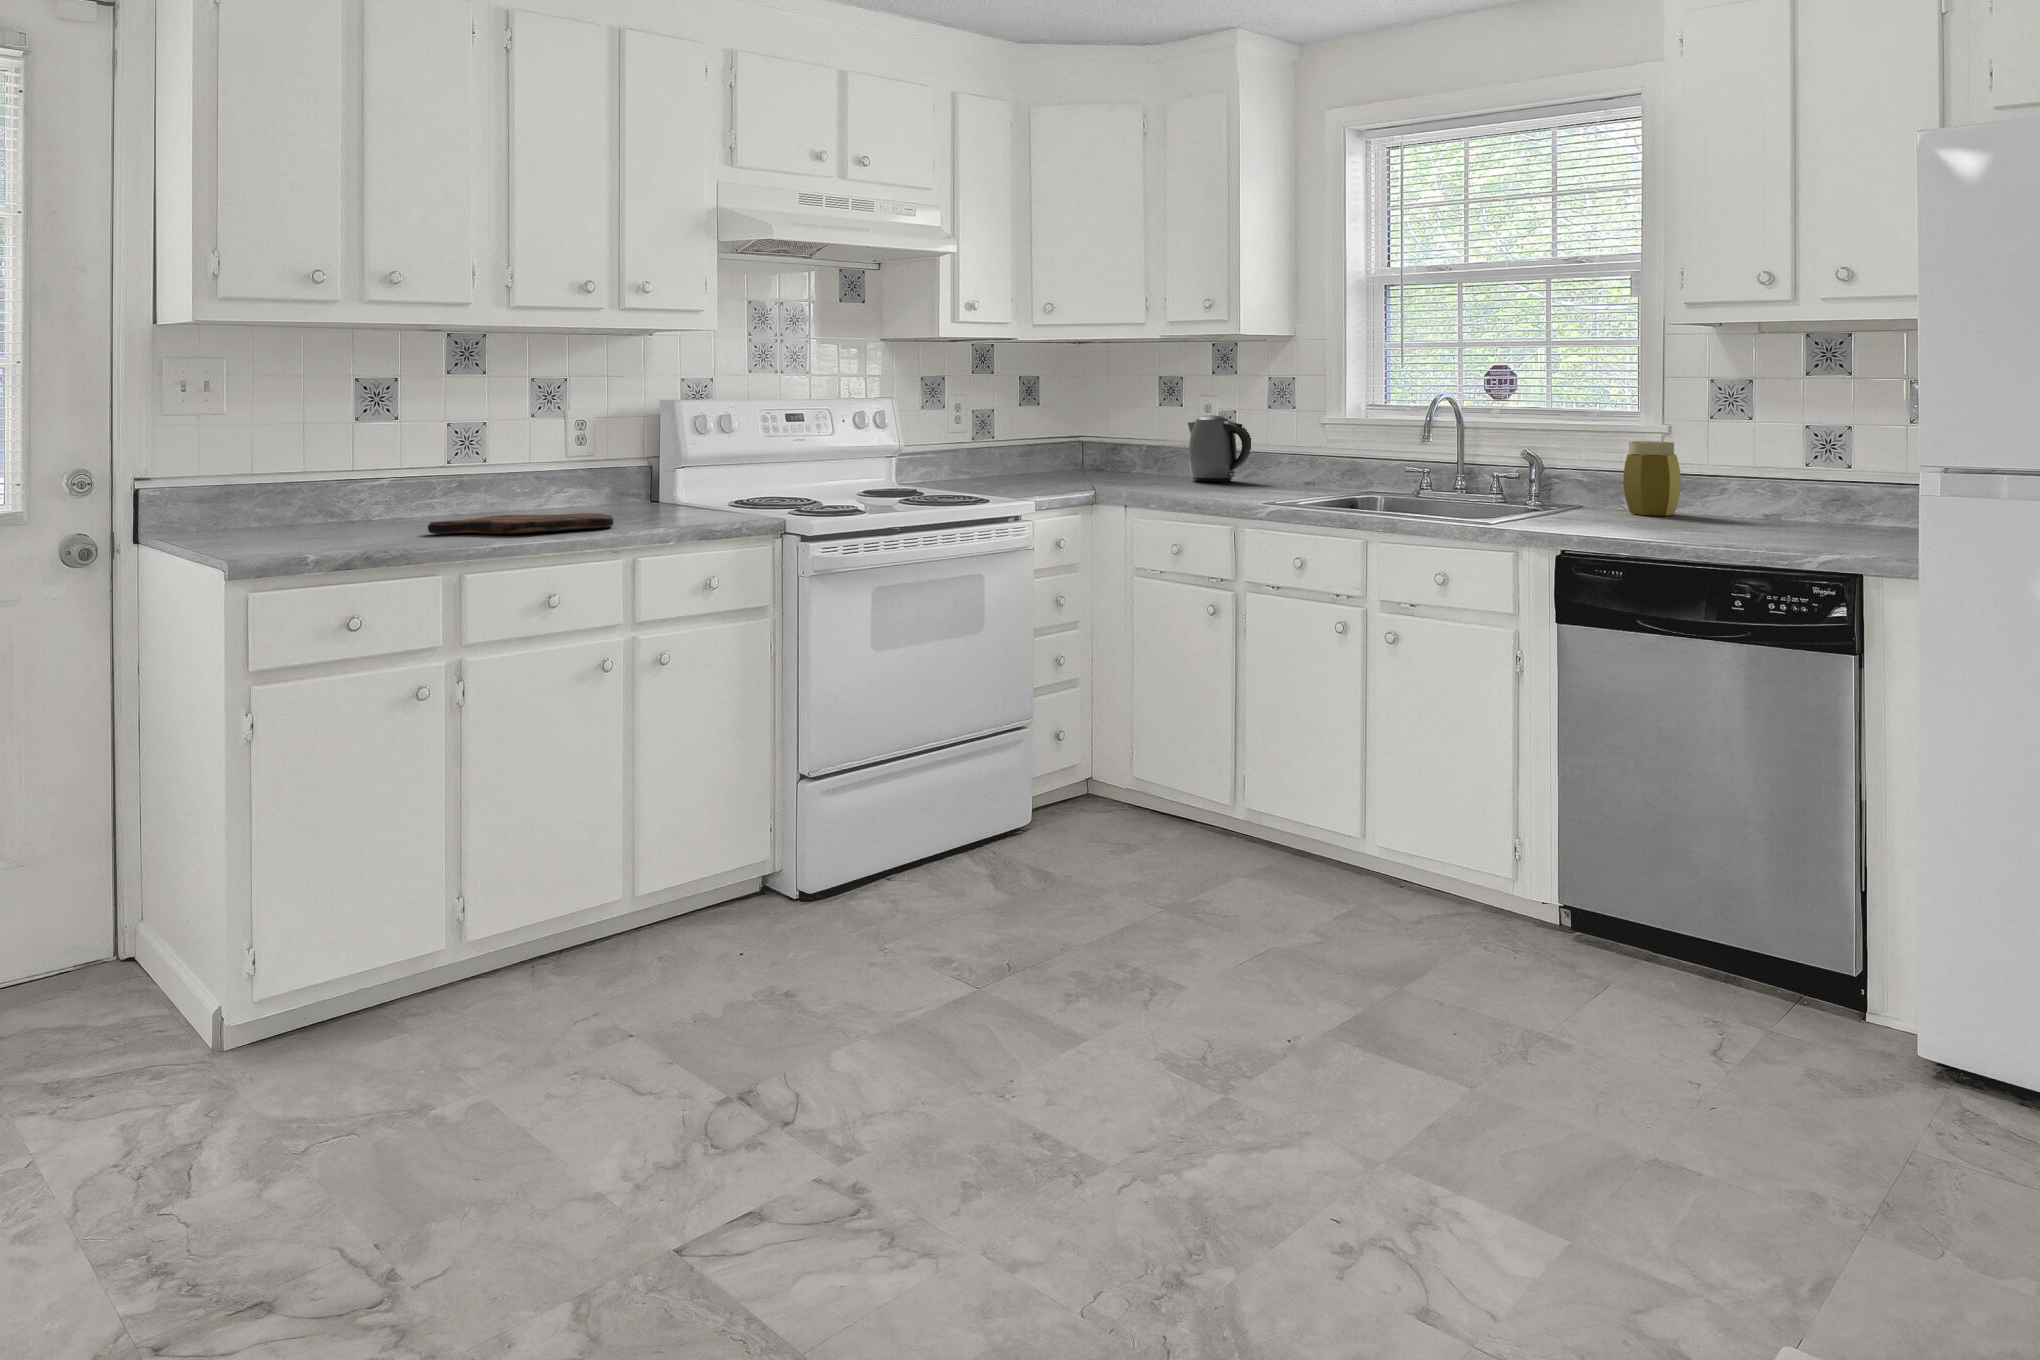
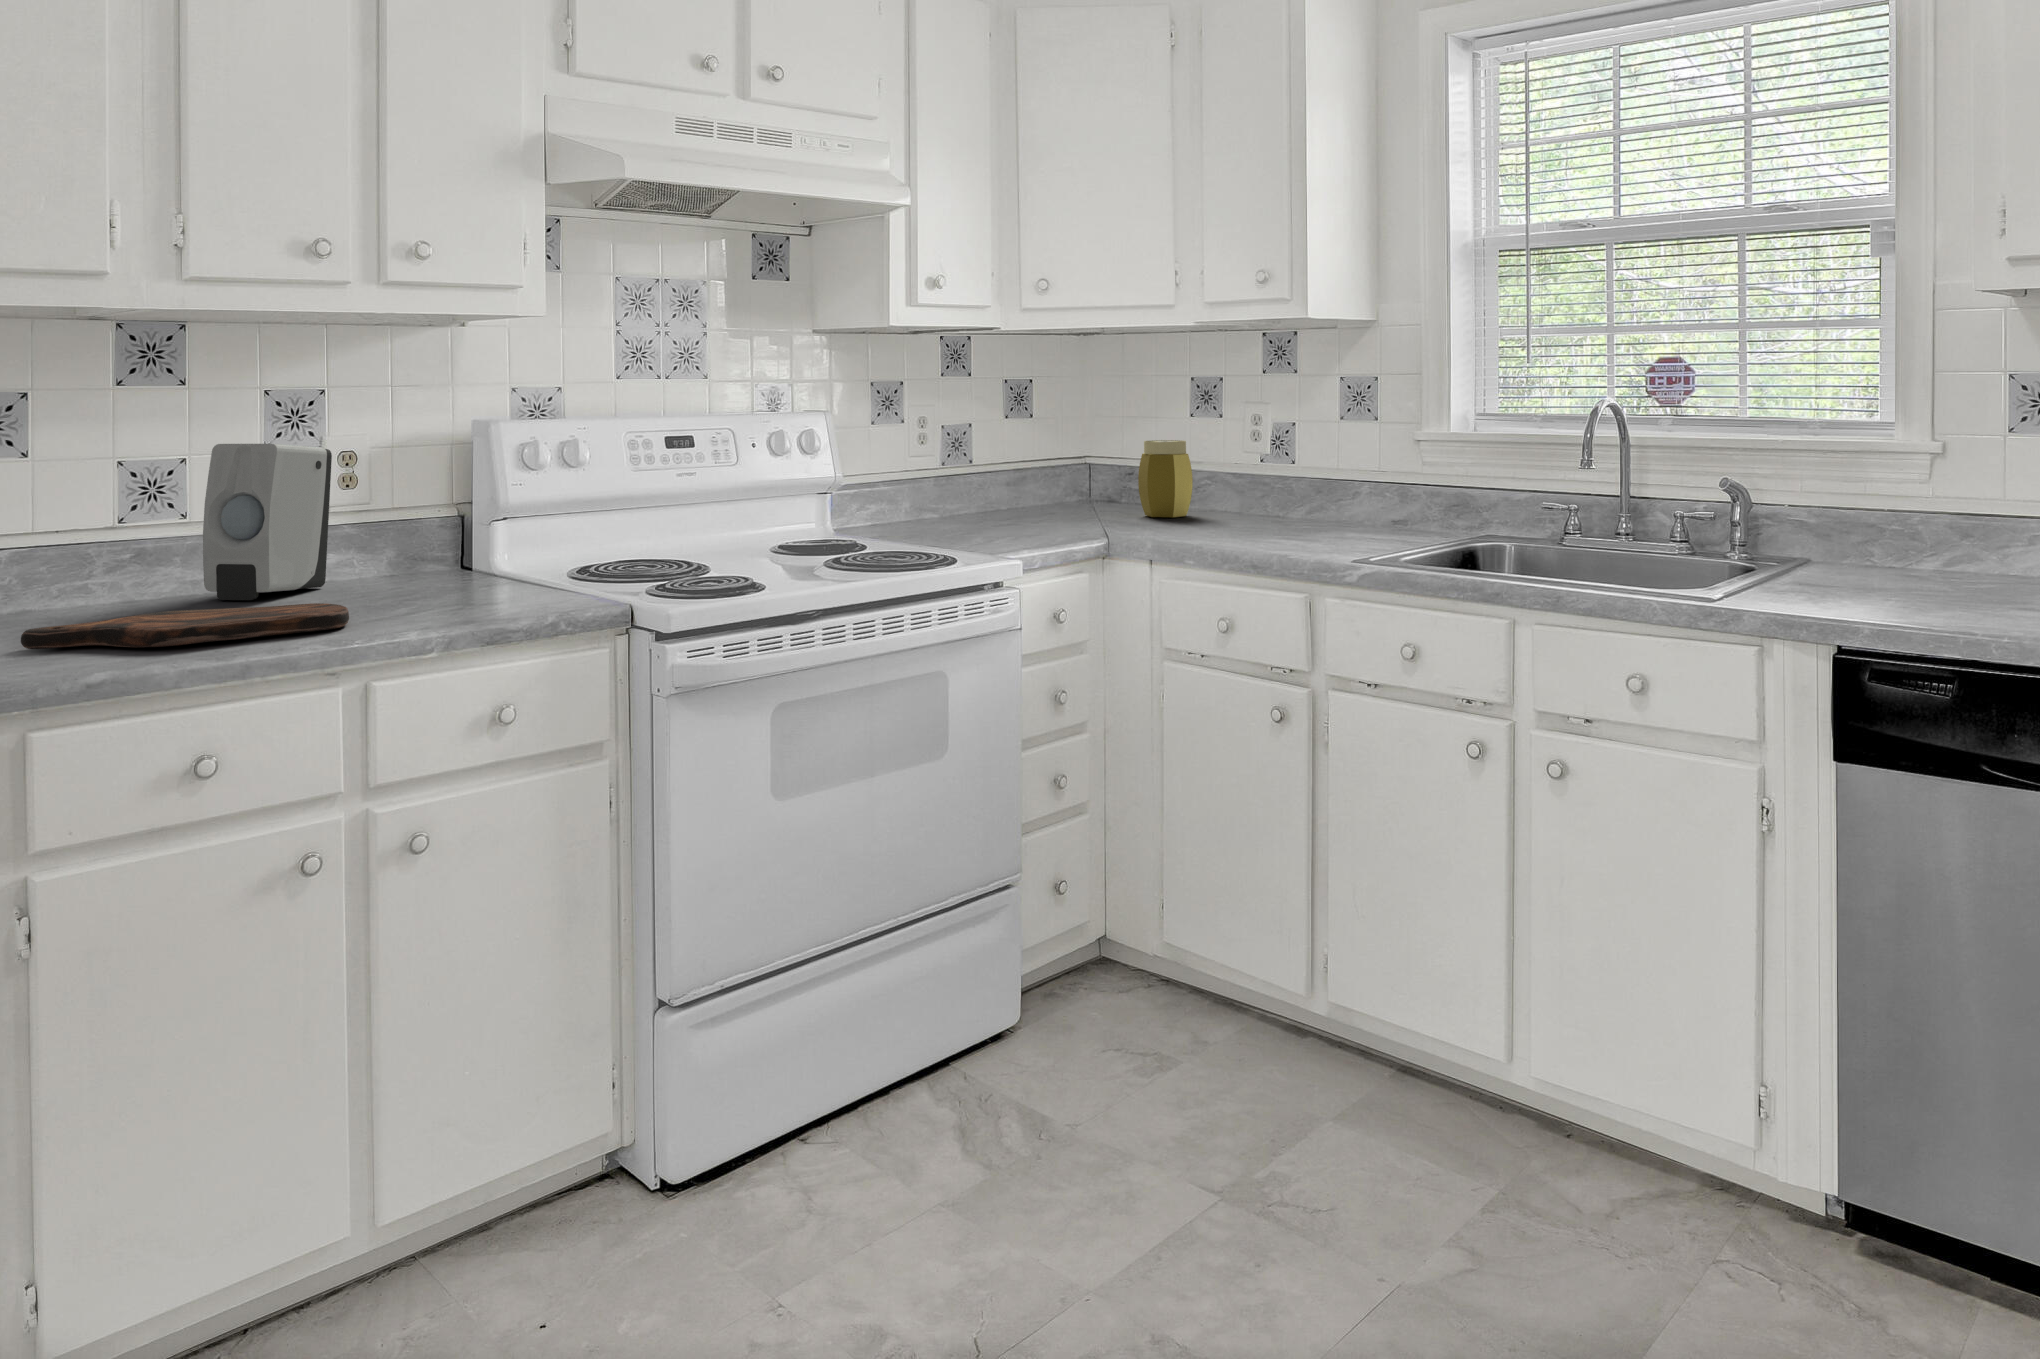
soap dispenser: none [502,413,576,515] -> present [203,444,332,600]
kettle: present [1188,415,1251,482] -> none [1229,430,1318,520]
jar: present [1623,441,1681,516] -> present [1138,440,1193,517]

